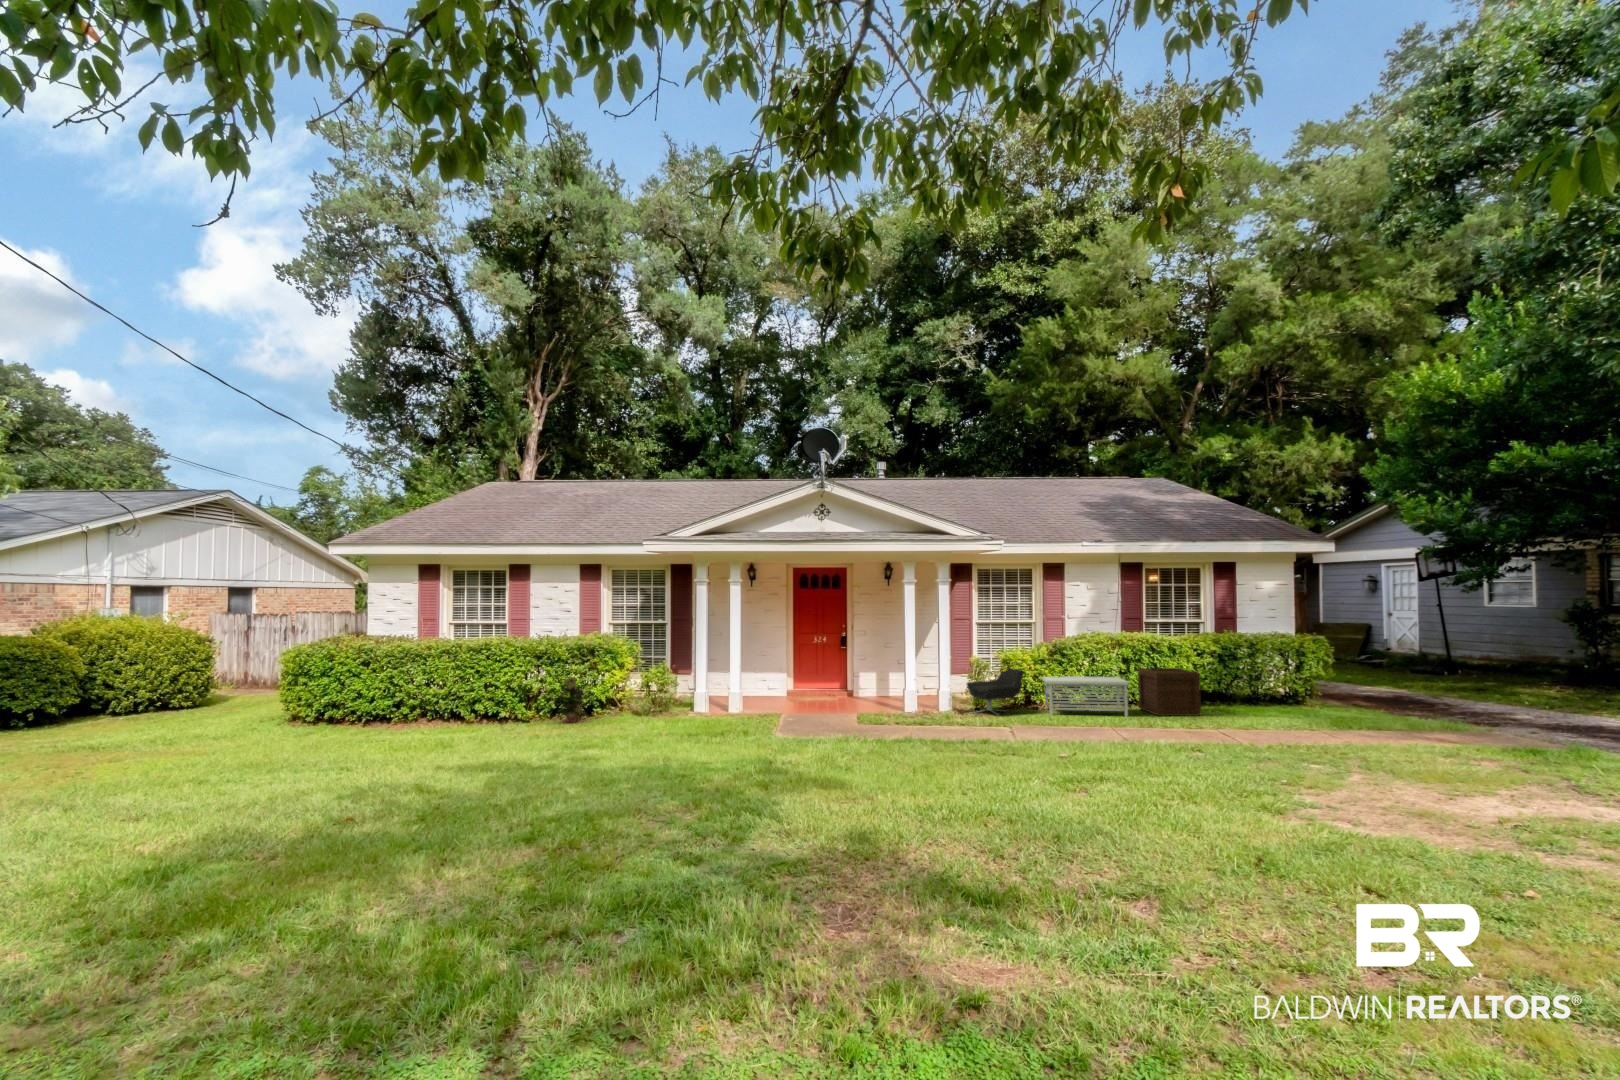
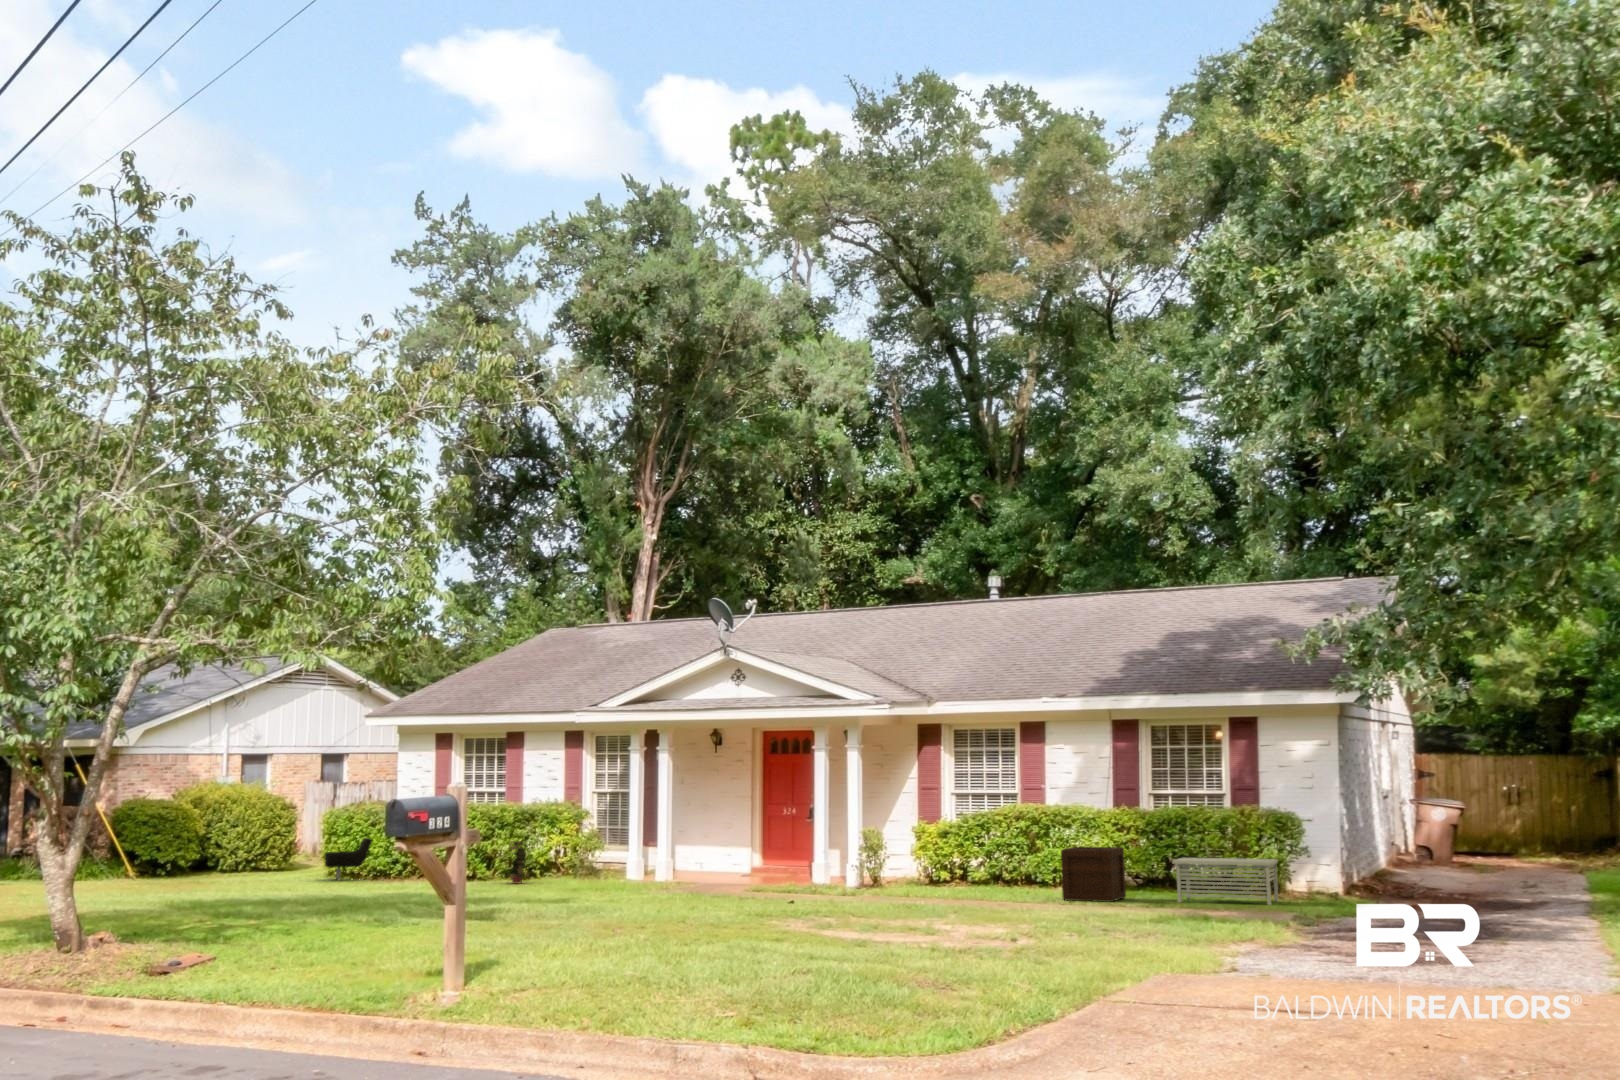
lounge chair: present [967,668,1024,714] -> present [324,838,372,881]
storage bench: present [1042,676,1129,716] -> present [1172,858,1278,905]

